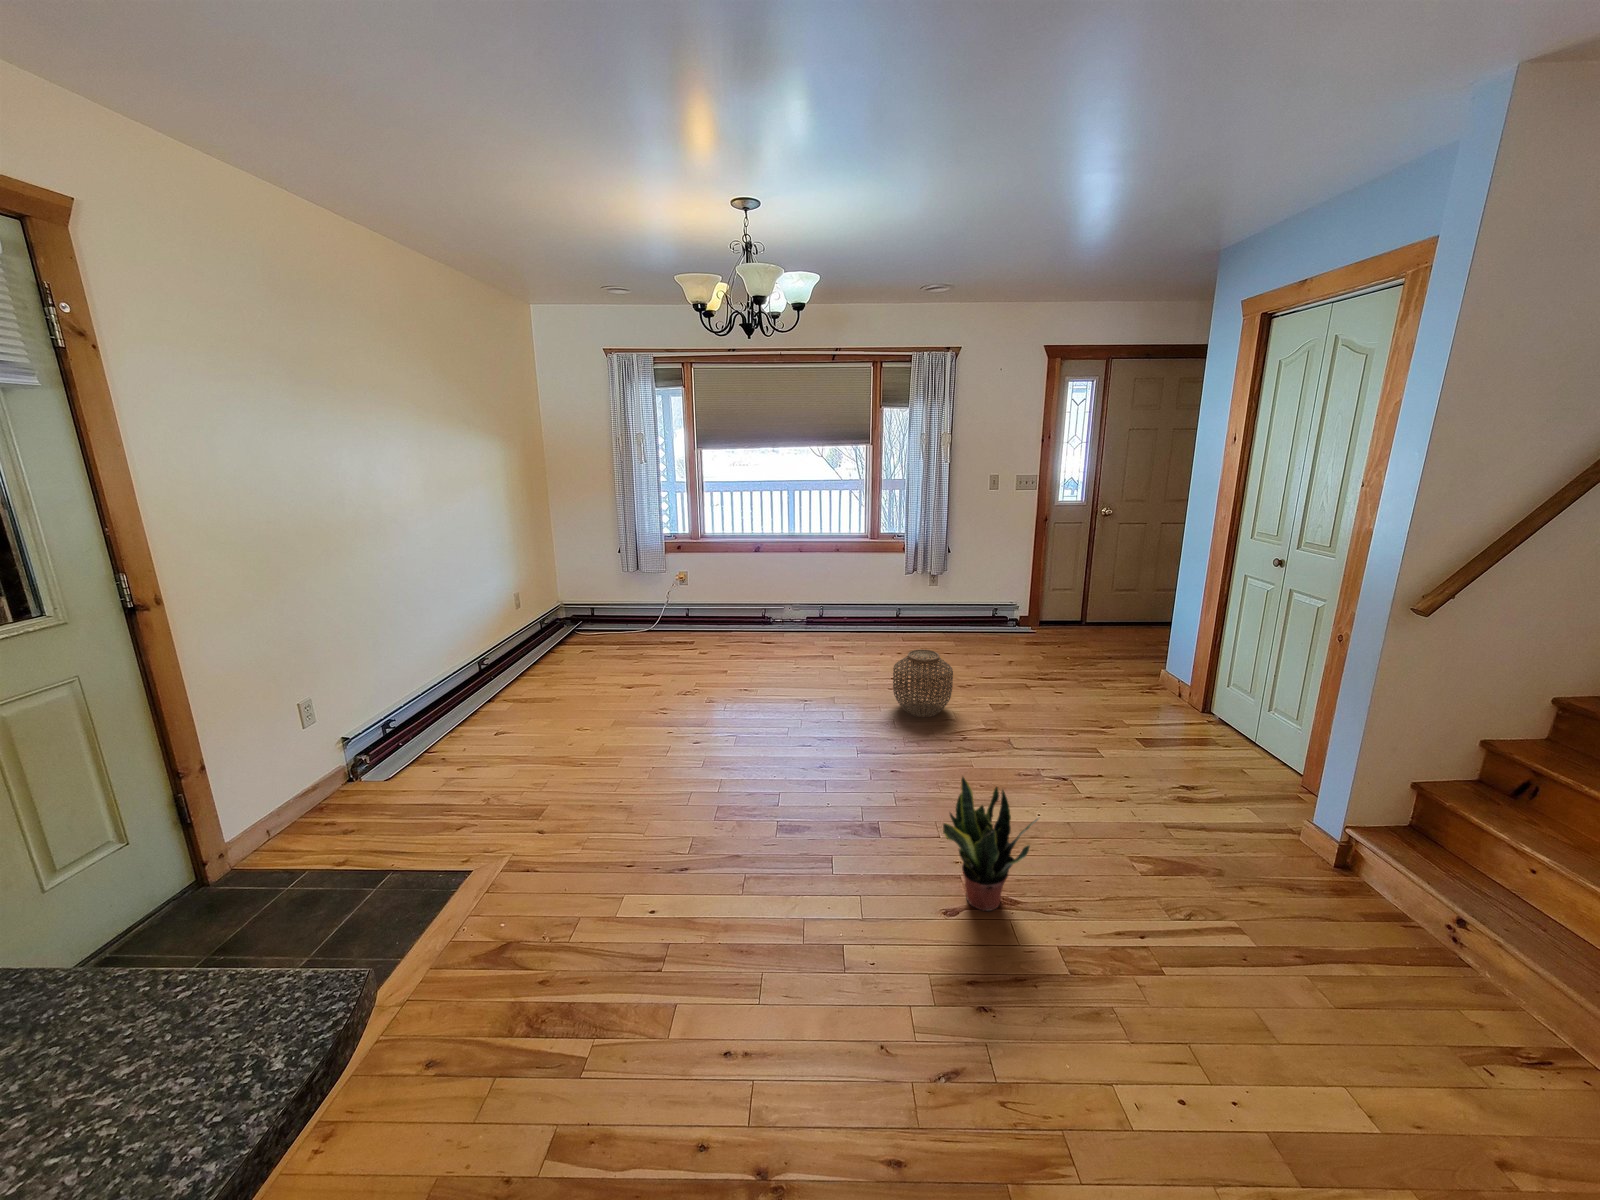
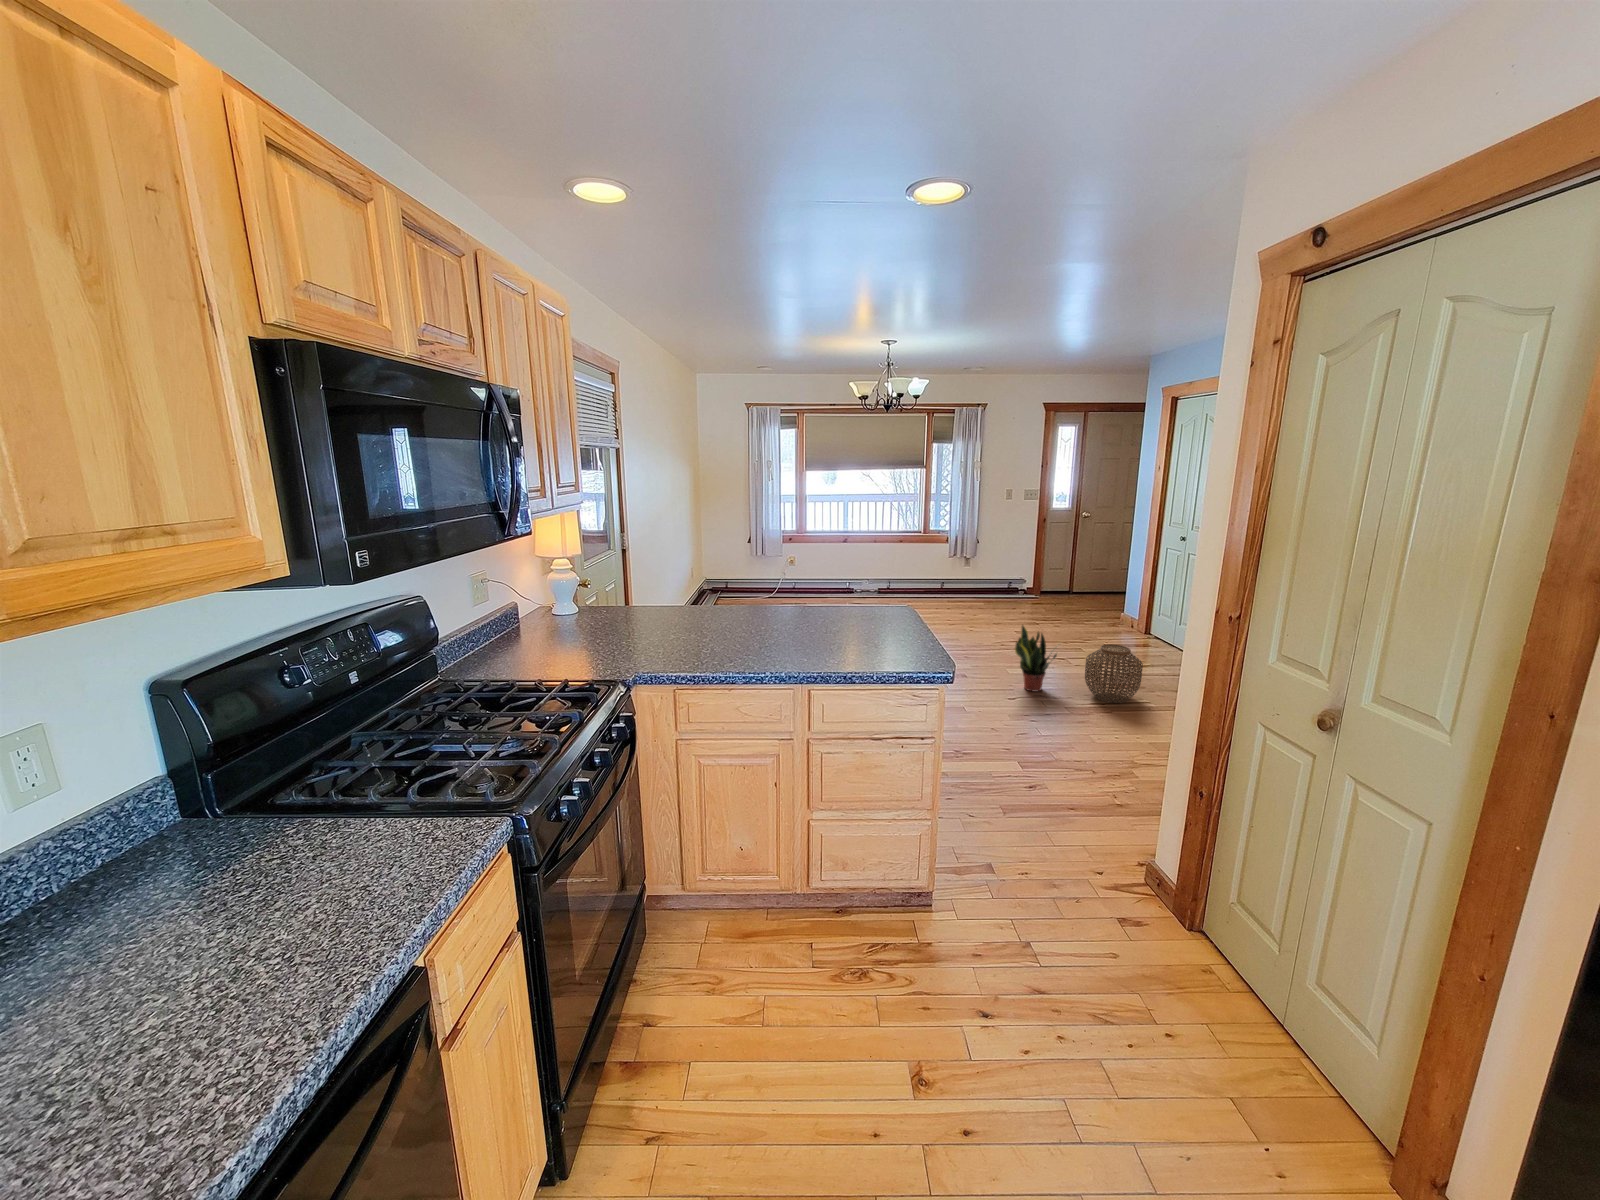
woven basket: present [893,649,953,717] -> present [1085,644,1143,703]

